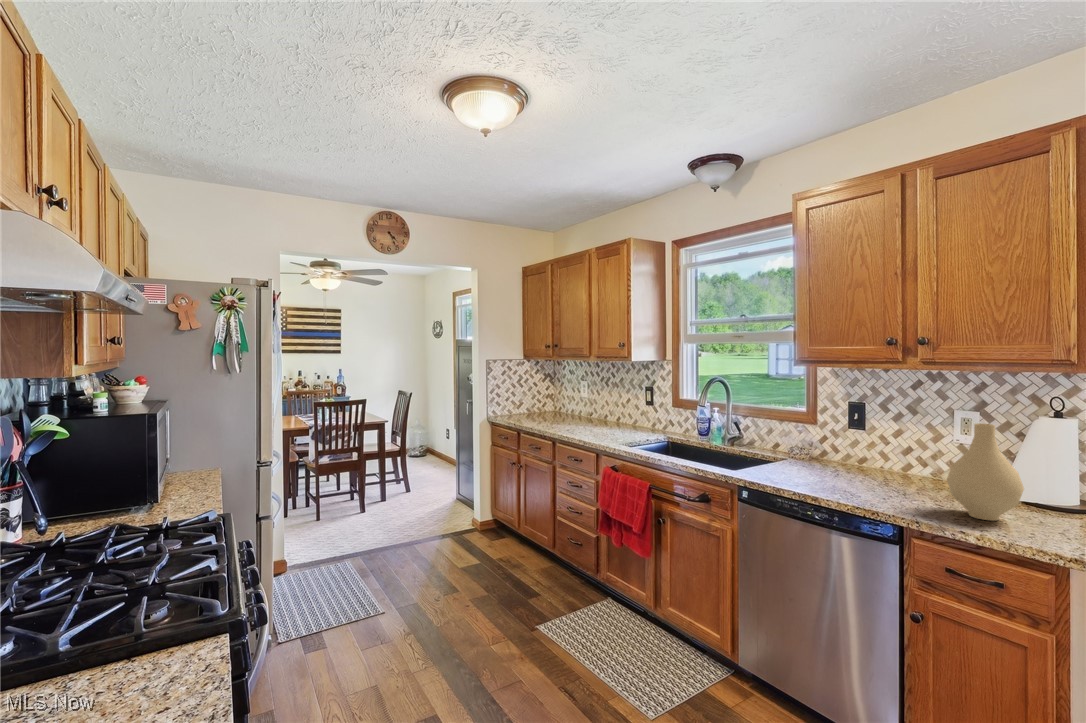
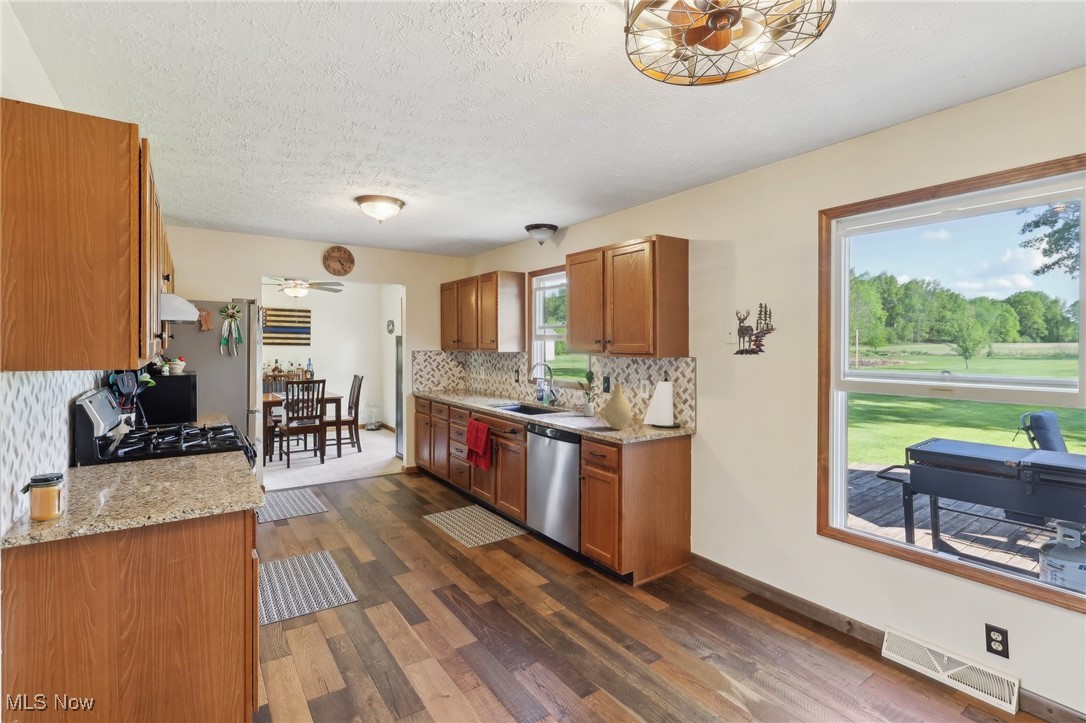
potted plant: none [821,392,865,475] -> present [578,370,598,417]

